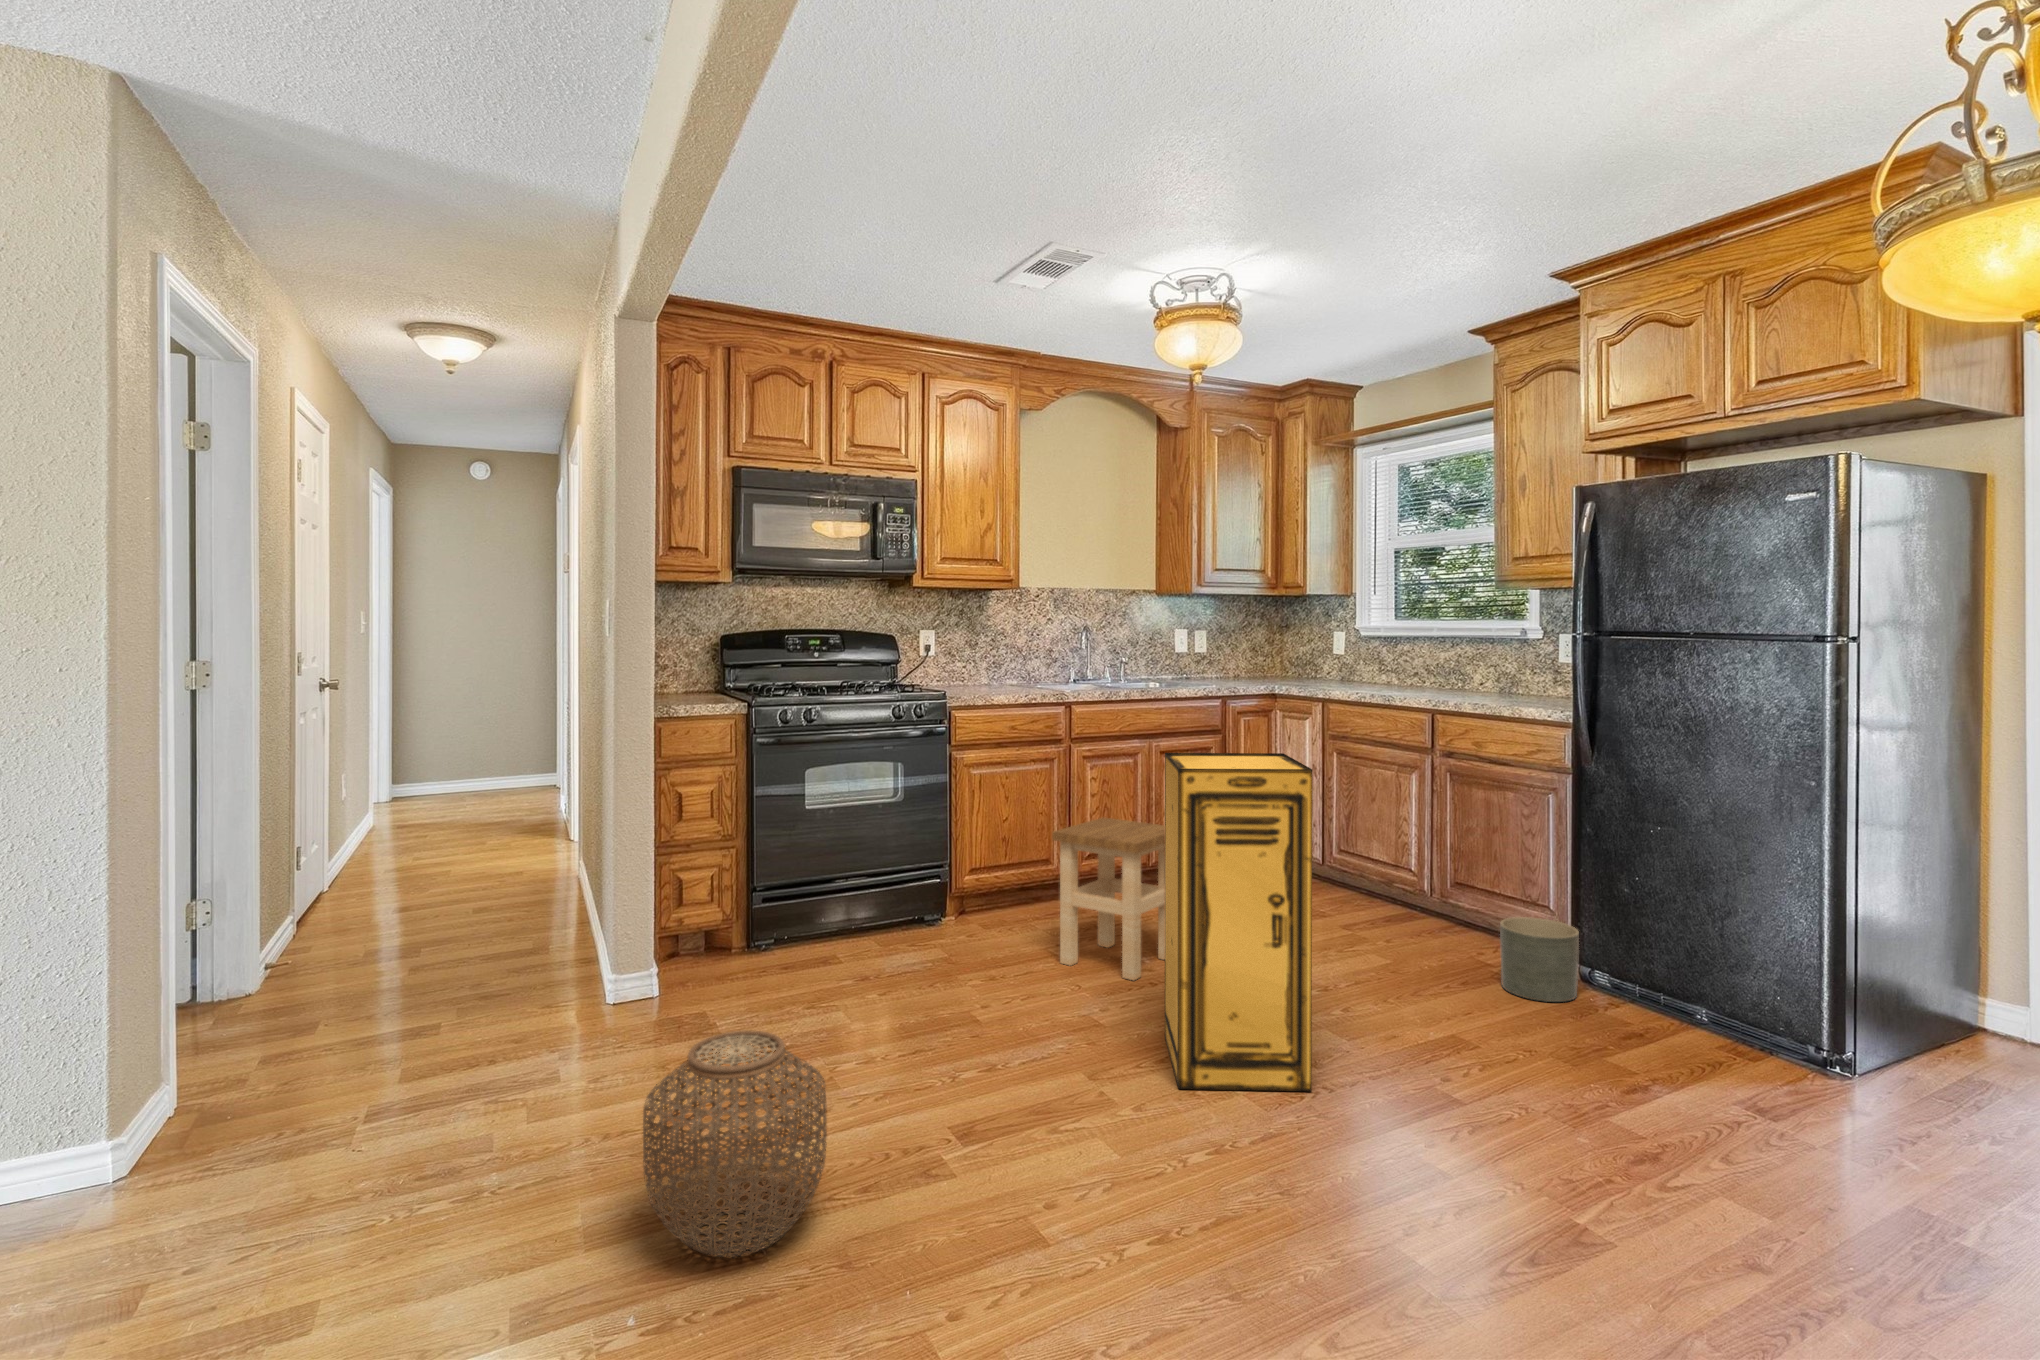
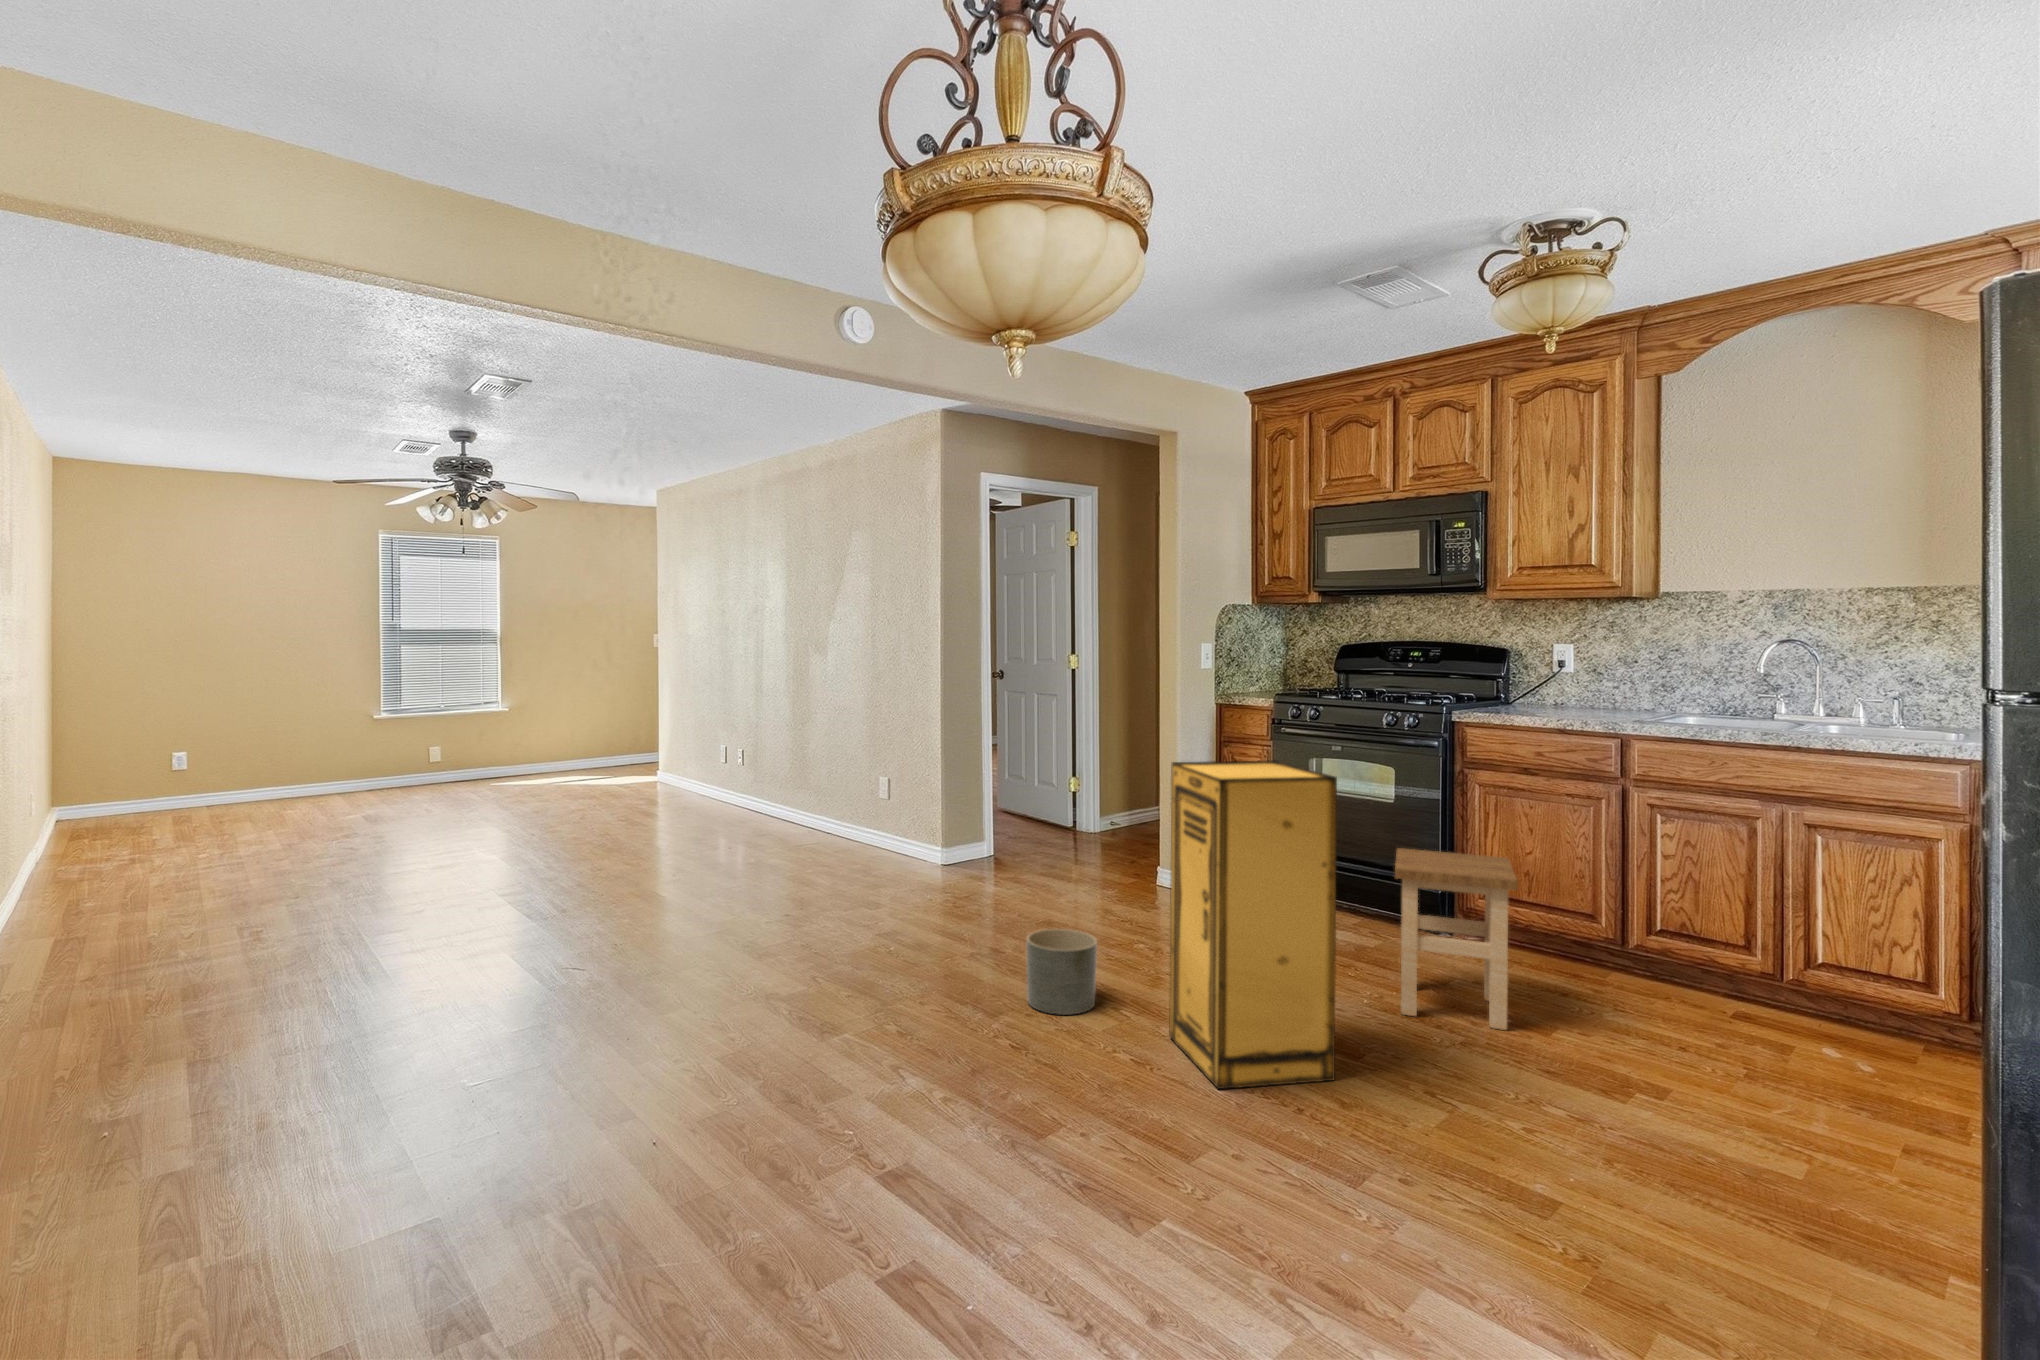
planter: present [1500,917,1579,1002] -> present [1027,929,1097,1015]
woven basket: present [643,1030,827,1257] -> none [870,850,961,957]

